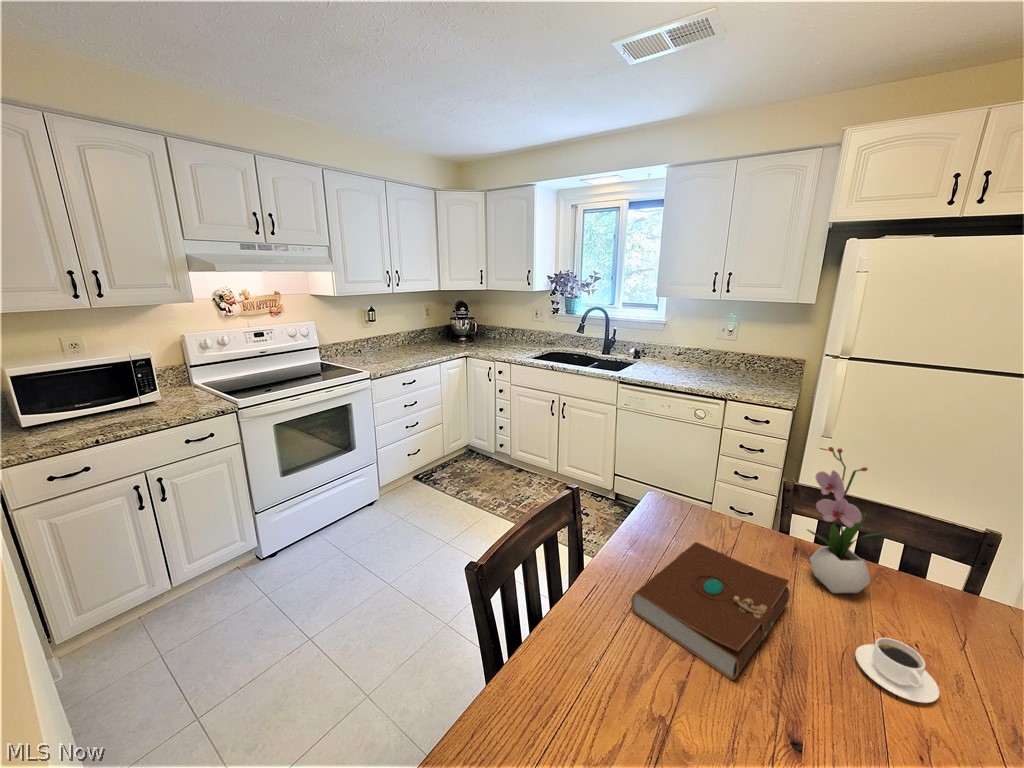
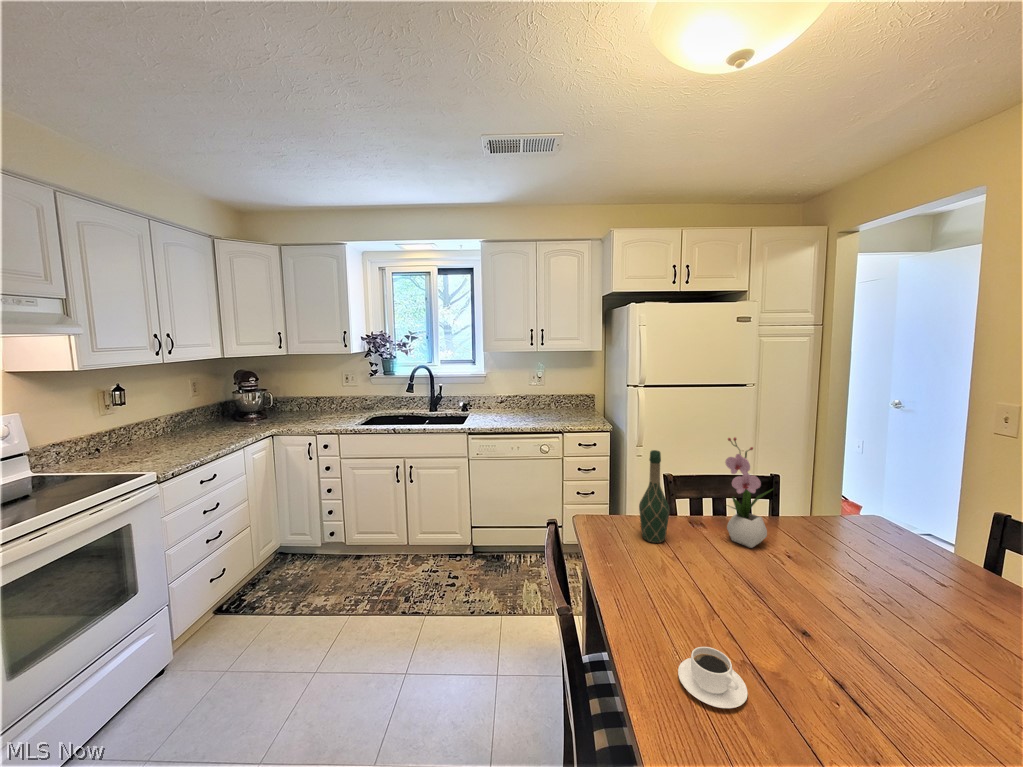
wine bottle: none [696,439,734,543] -> present [639,450,670,543]
book: present [631,542,790,680] -> none [661,542,782,635]
coffee cup: present [856,638,939,703] -> present [678,647,748,708]

